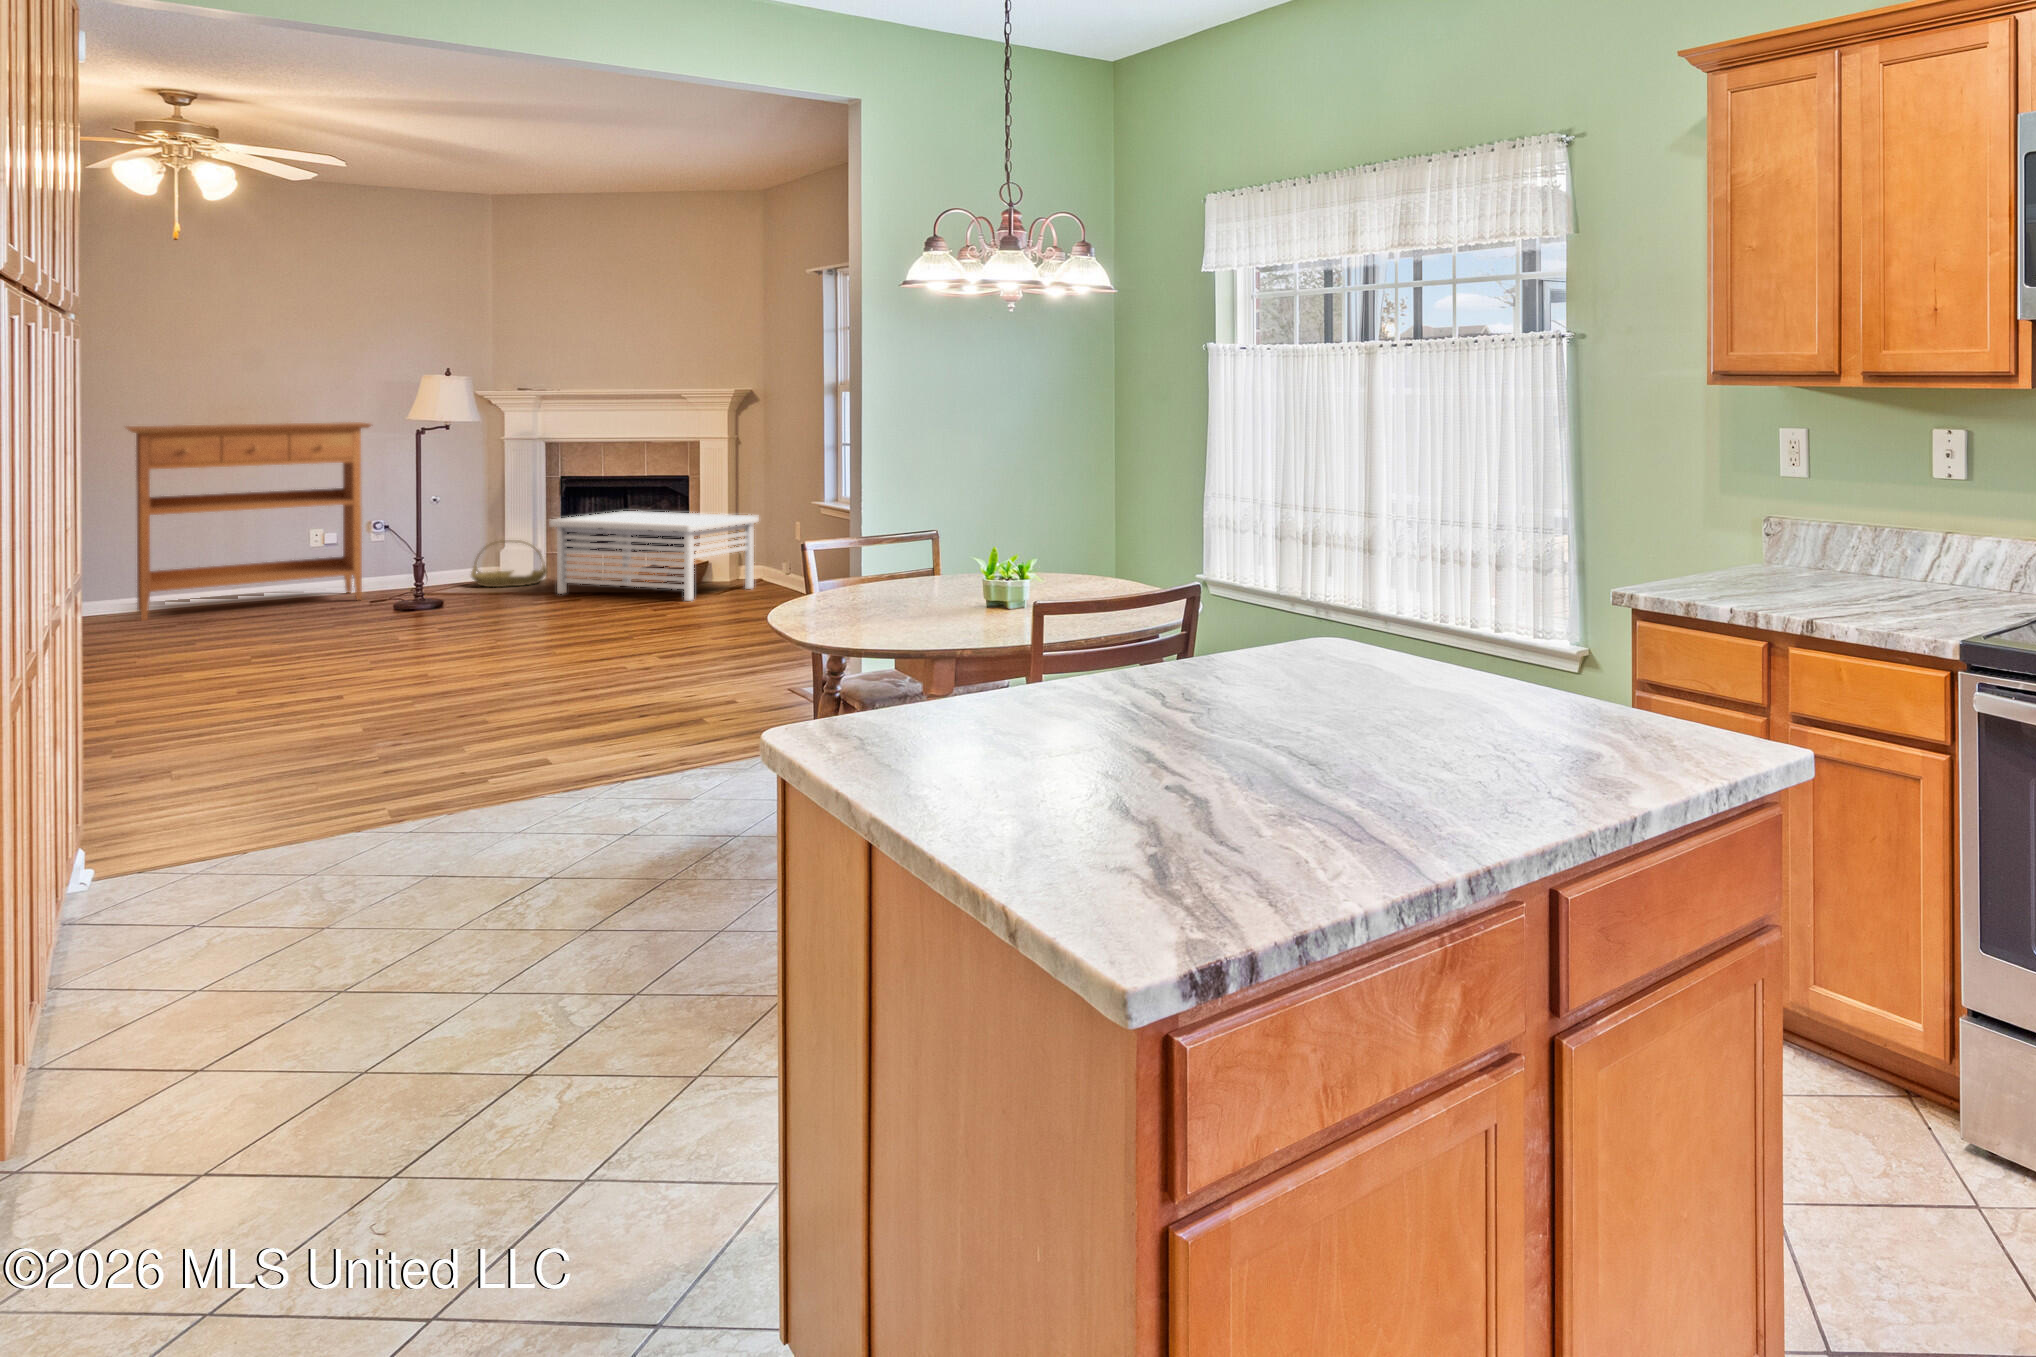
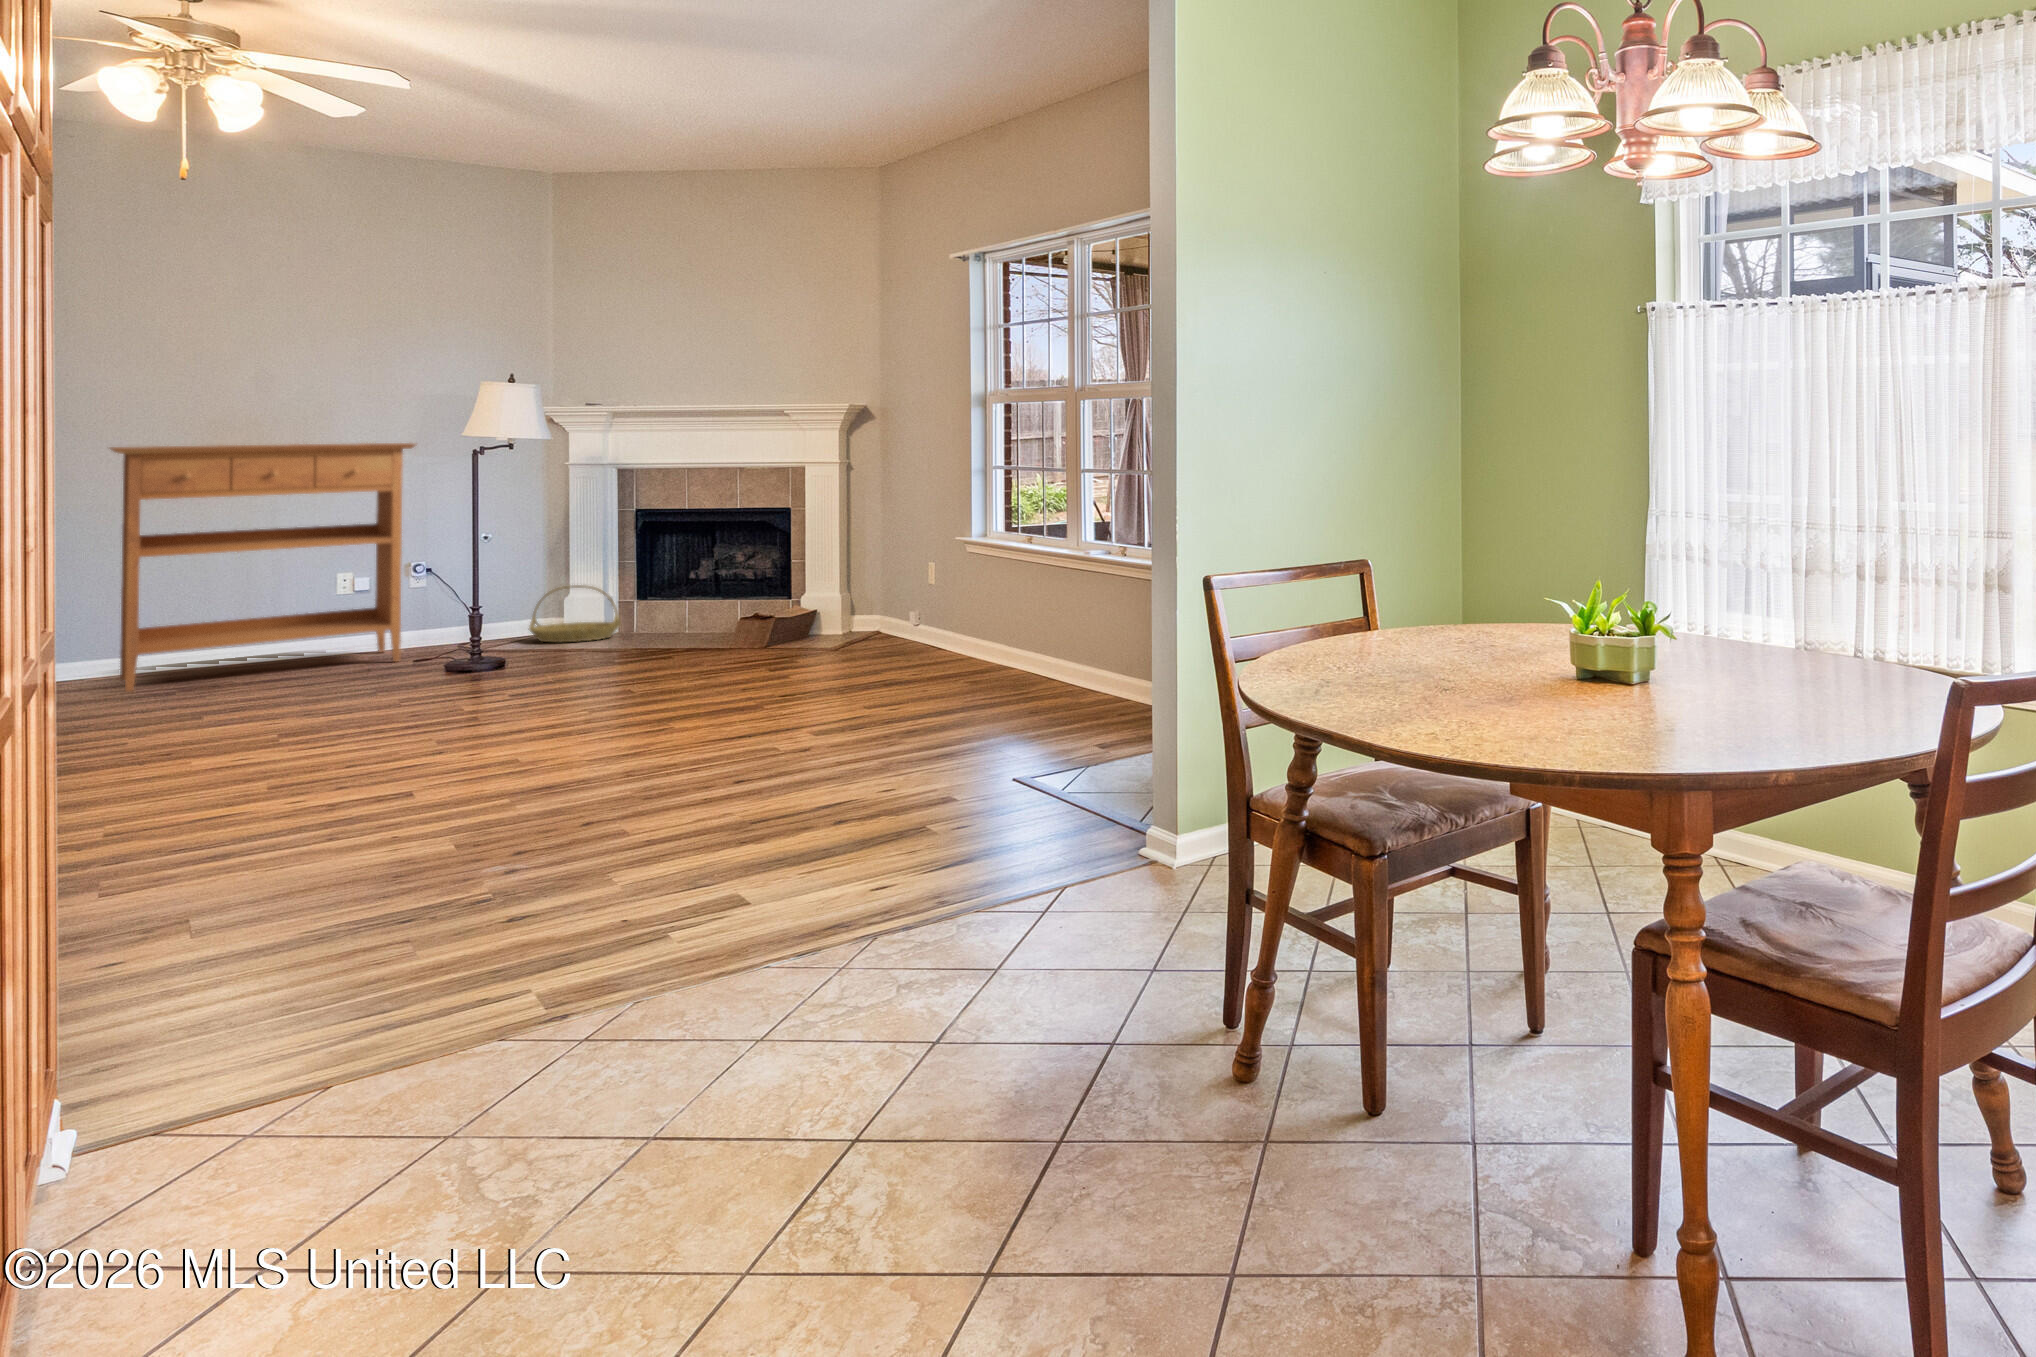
storage bench: present [549,511,759,601] -> none [630,549,881,658]

